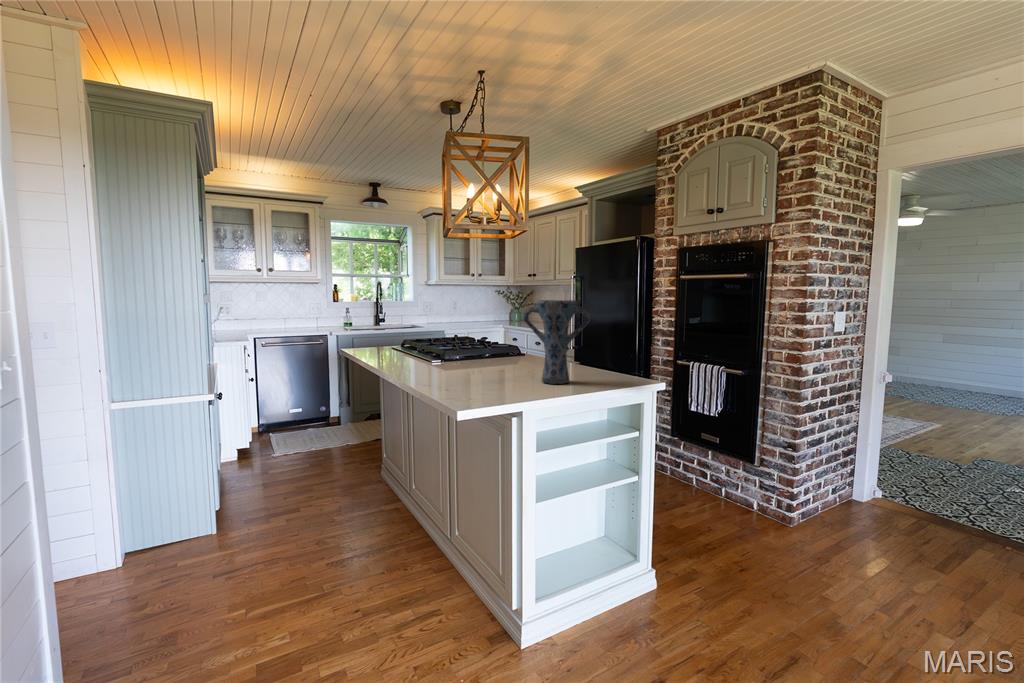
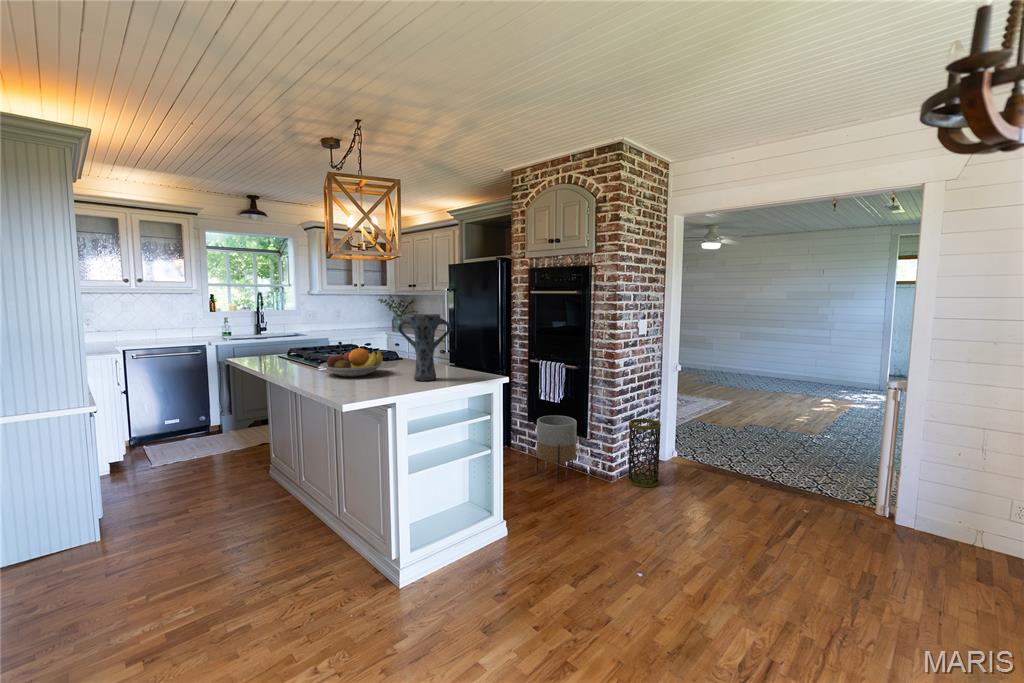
fruit bowl: none [434,342,507,375] -> present [320,348,385,376]
planter: none [684,432,742,520] -> present [536,415,577,483]
trash can: none [815,445,868,539] -> present [628,419,661,487]

